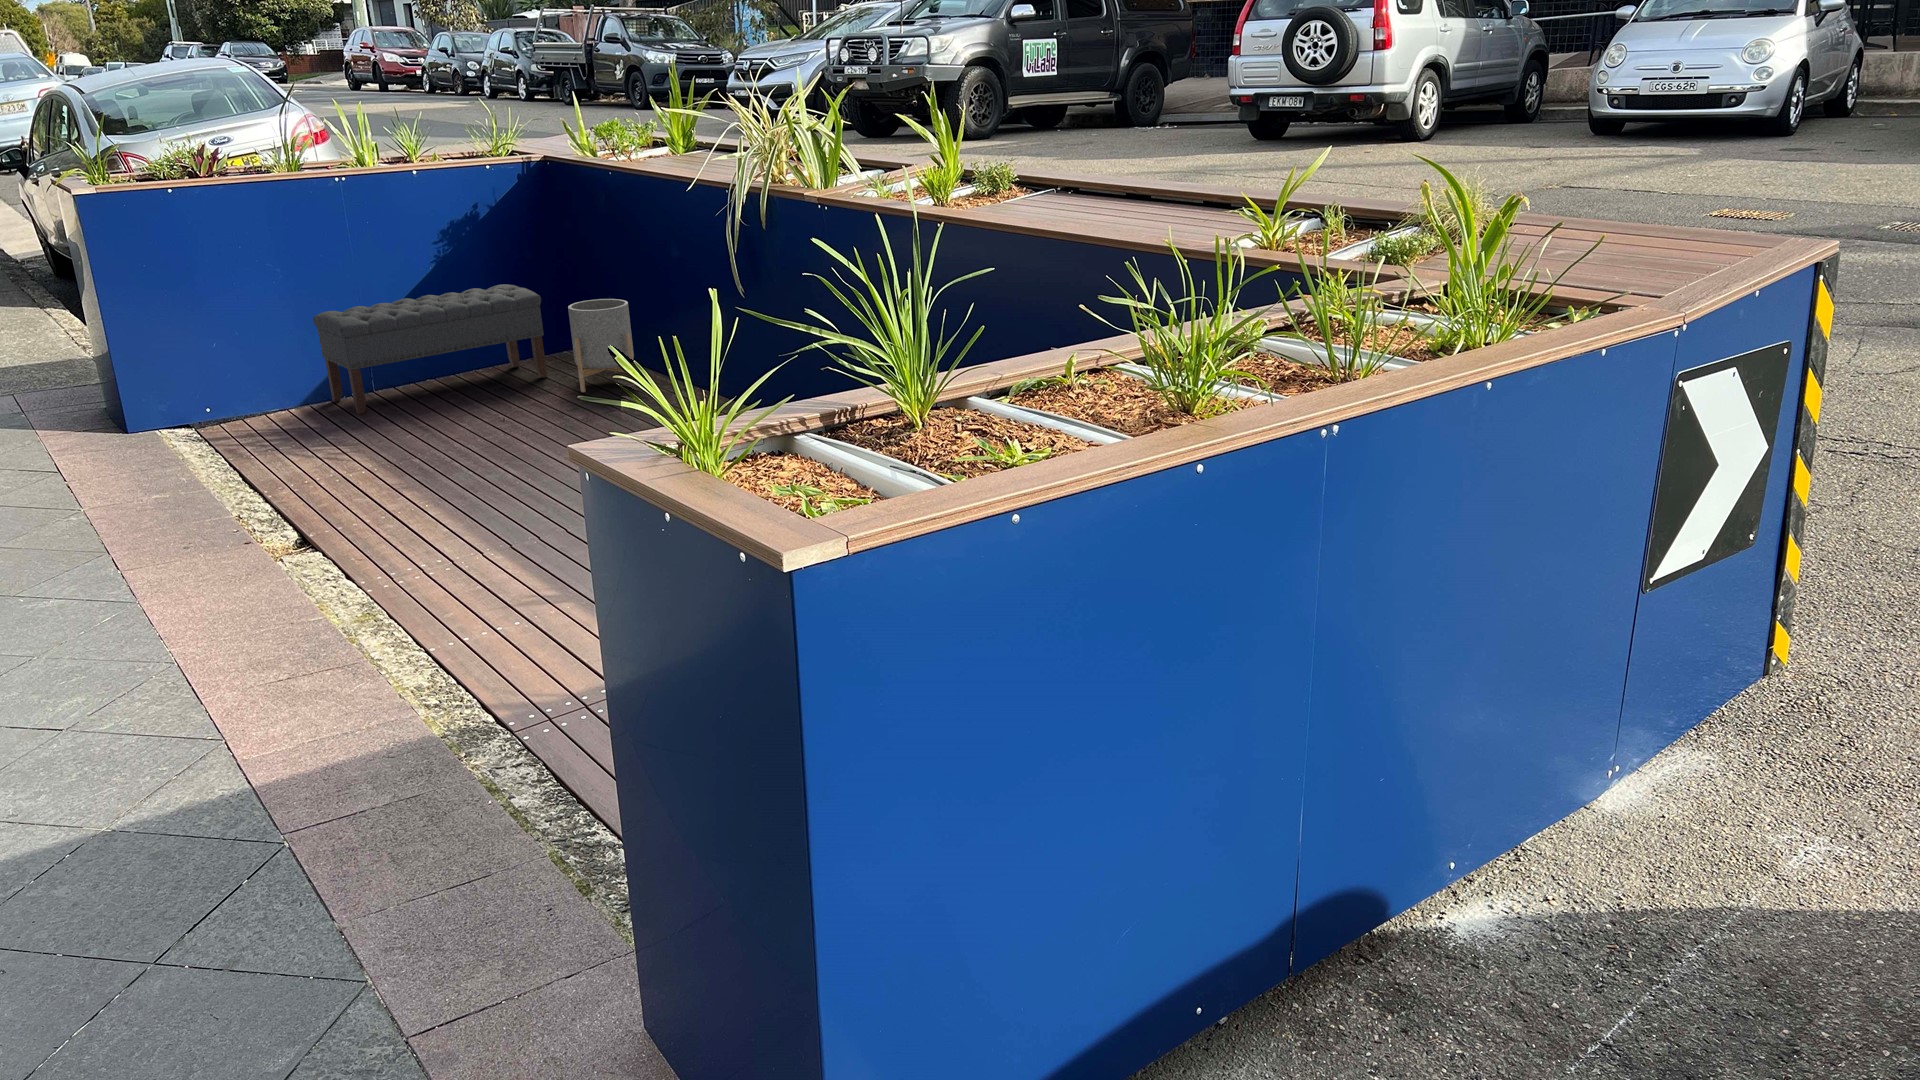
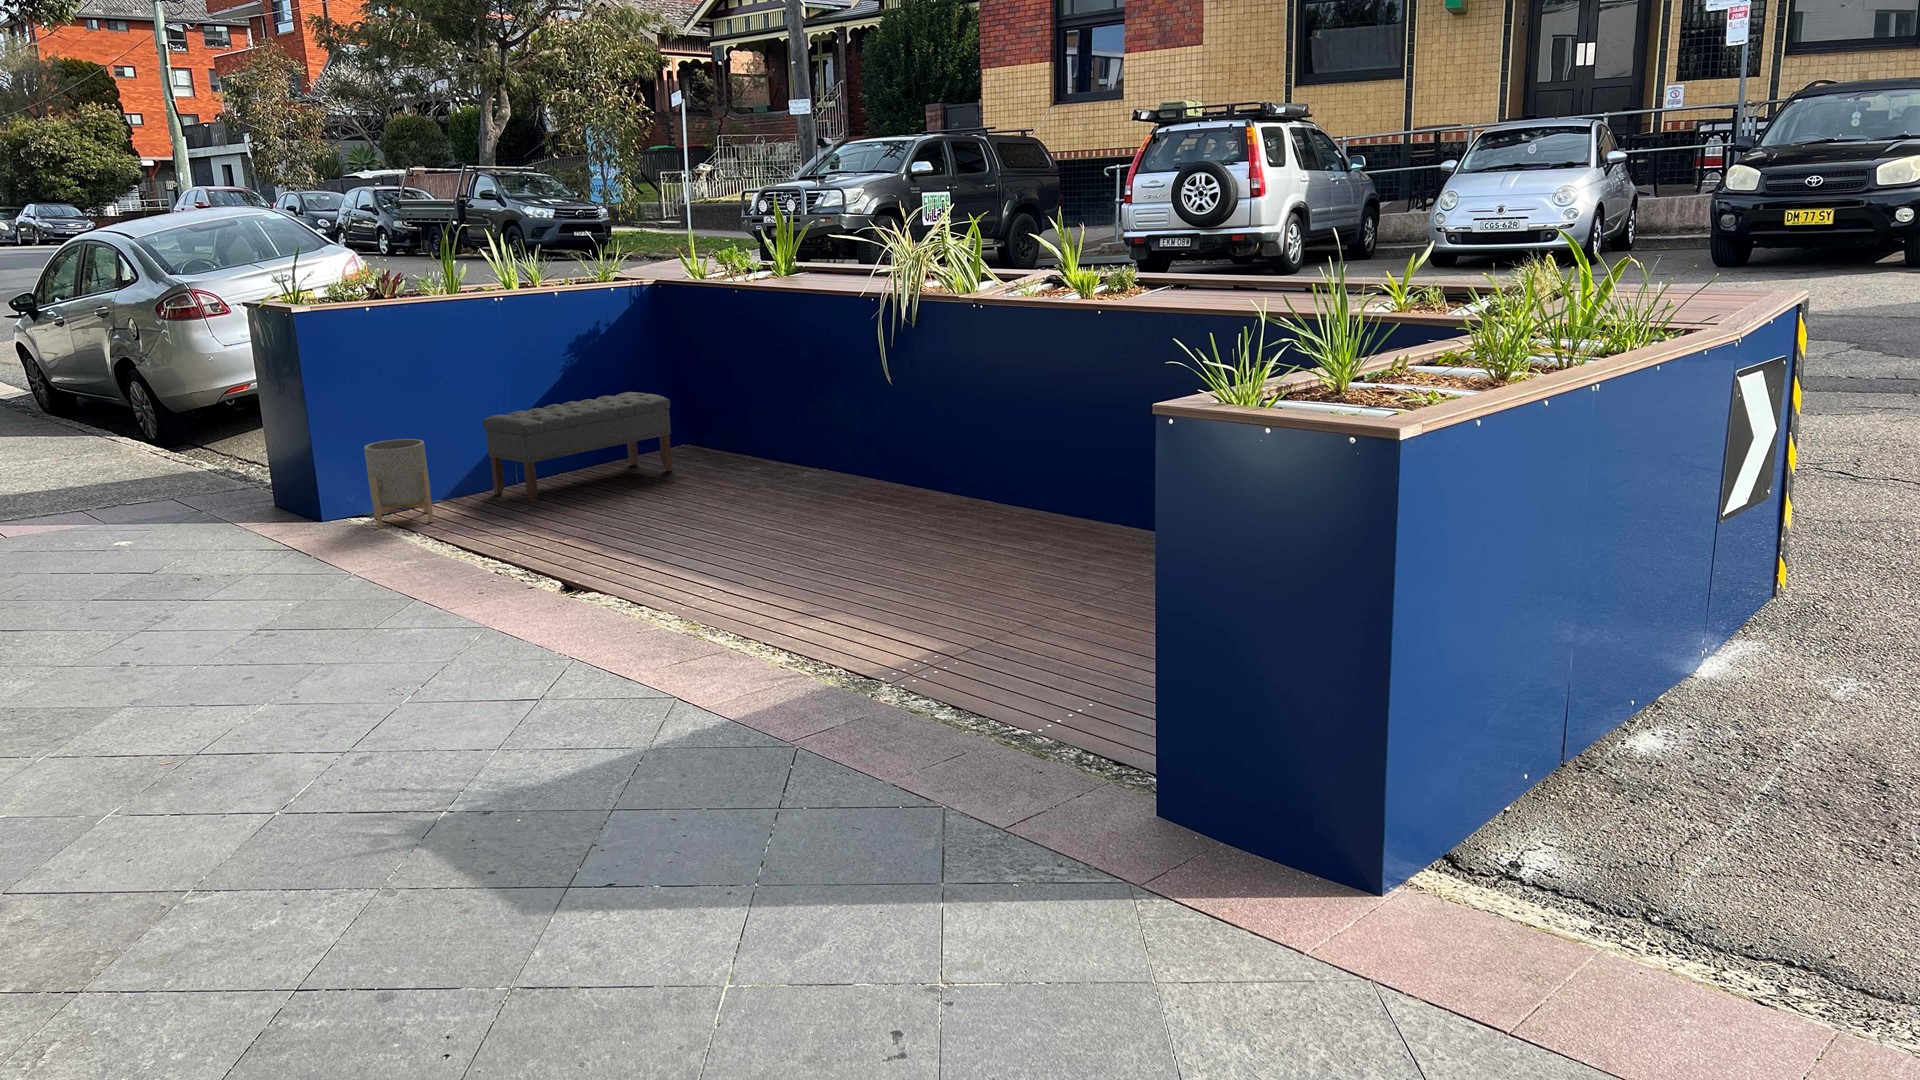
planter: present [568,299,634,392] -> present [364,439,434,529]

